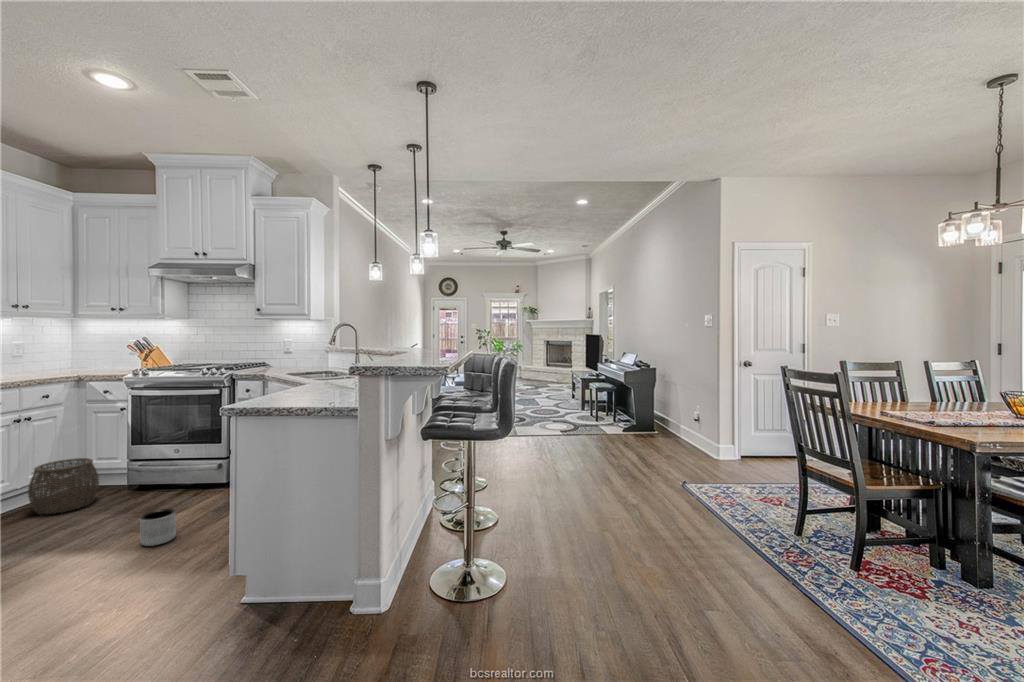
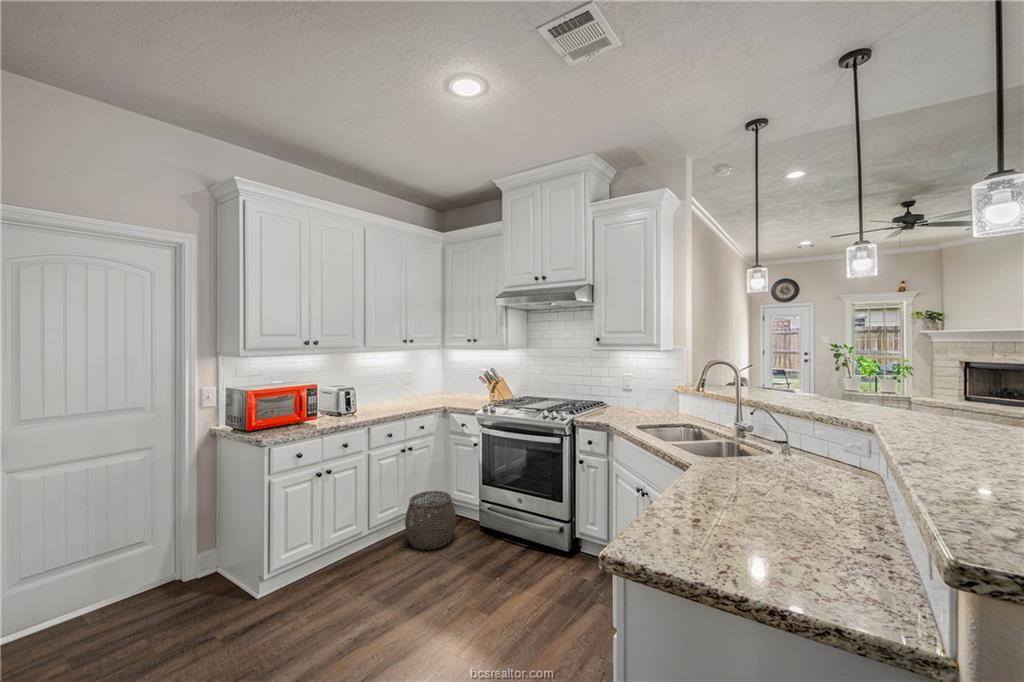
planter: present [140,509,176,546] -> none [486,600,521,655]

